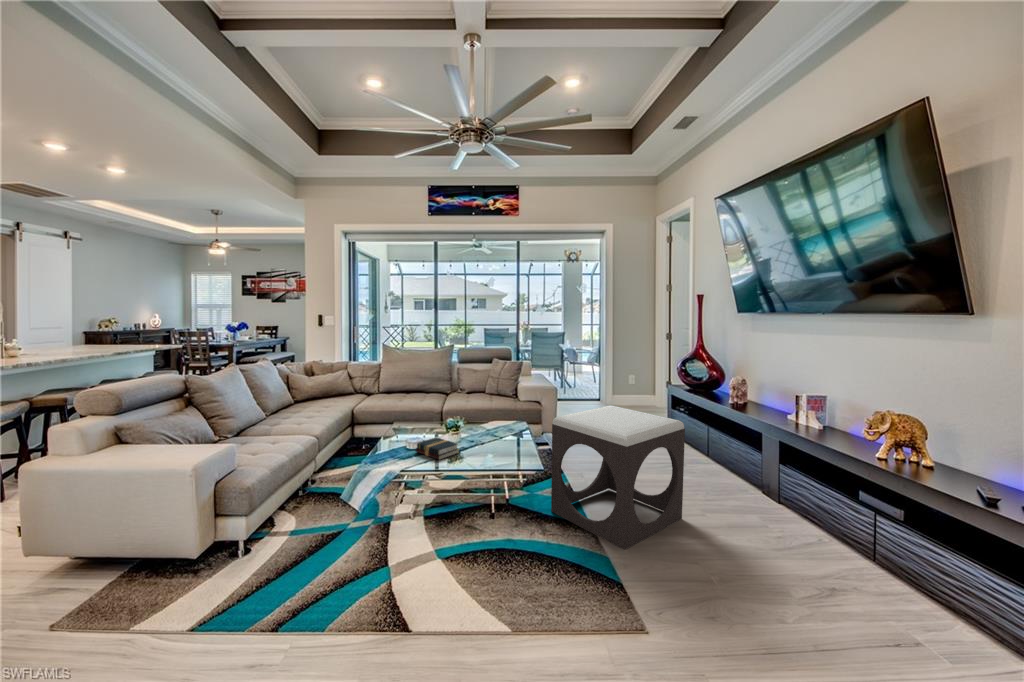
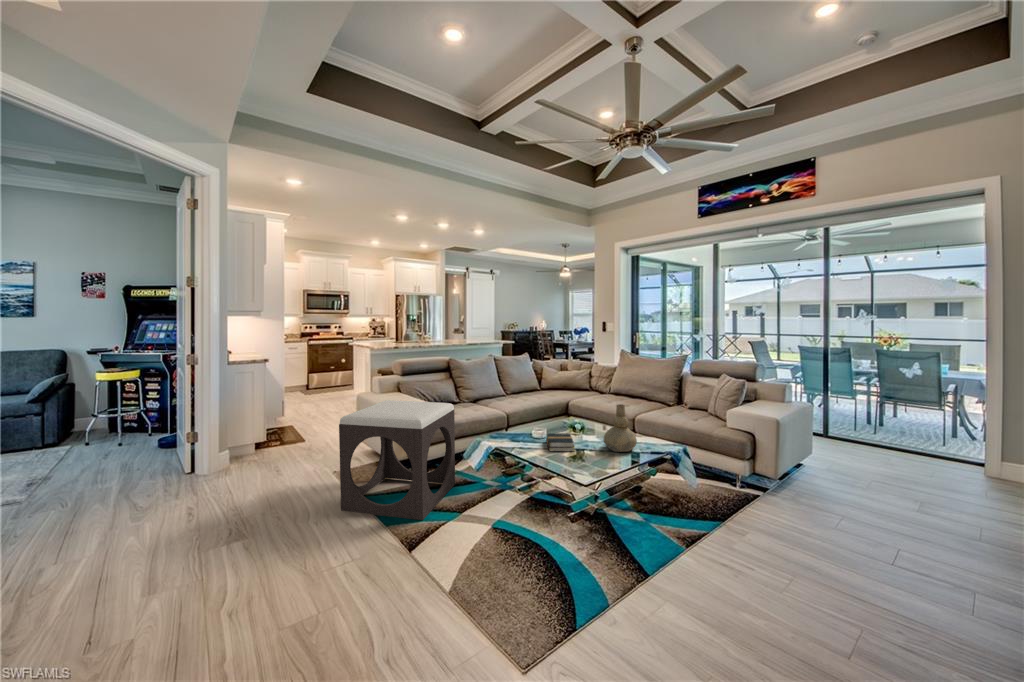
vase: none [471,397,502,443] -> present [604,404,637,452]
footstool: present [551,405,685,550] -> present [339,400,455,520]

